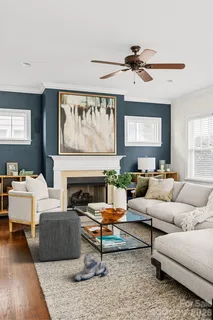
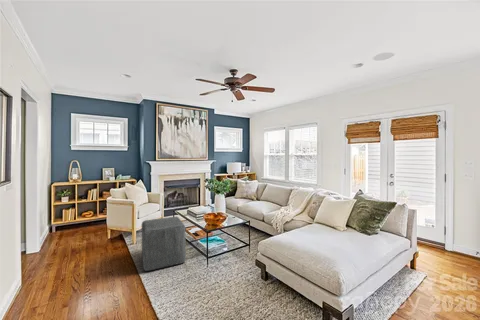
plush toy: present [75,253,108,281] -> none [185,262,215,292]

